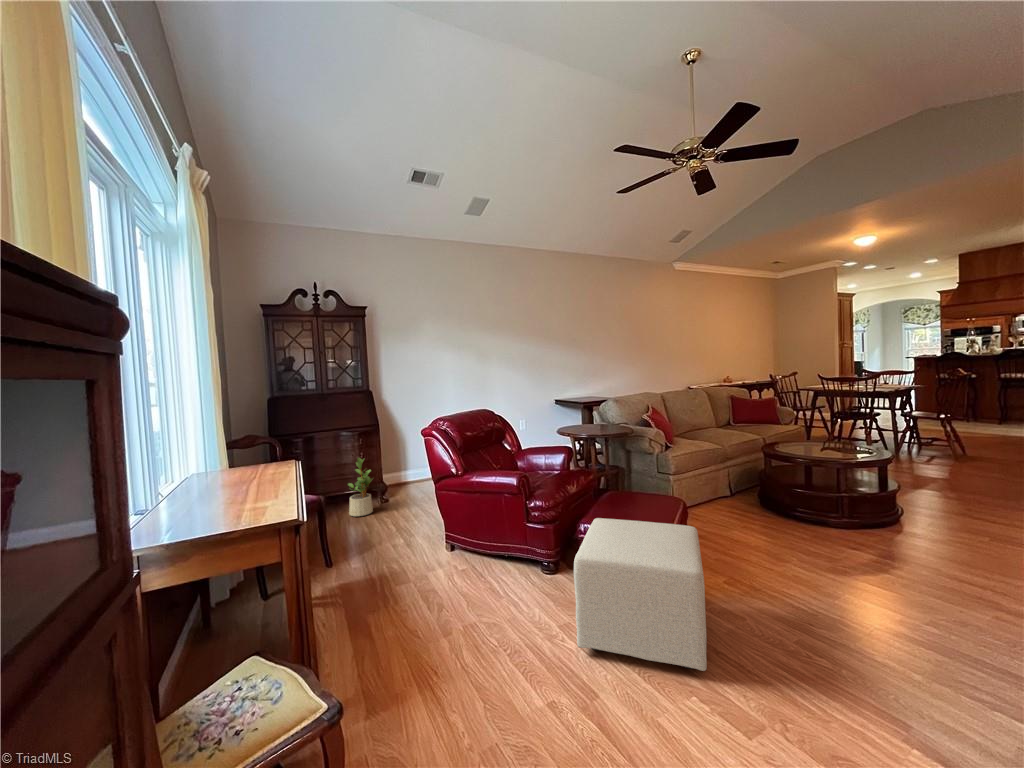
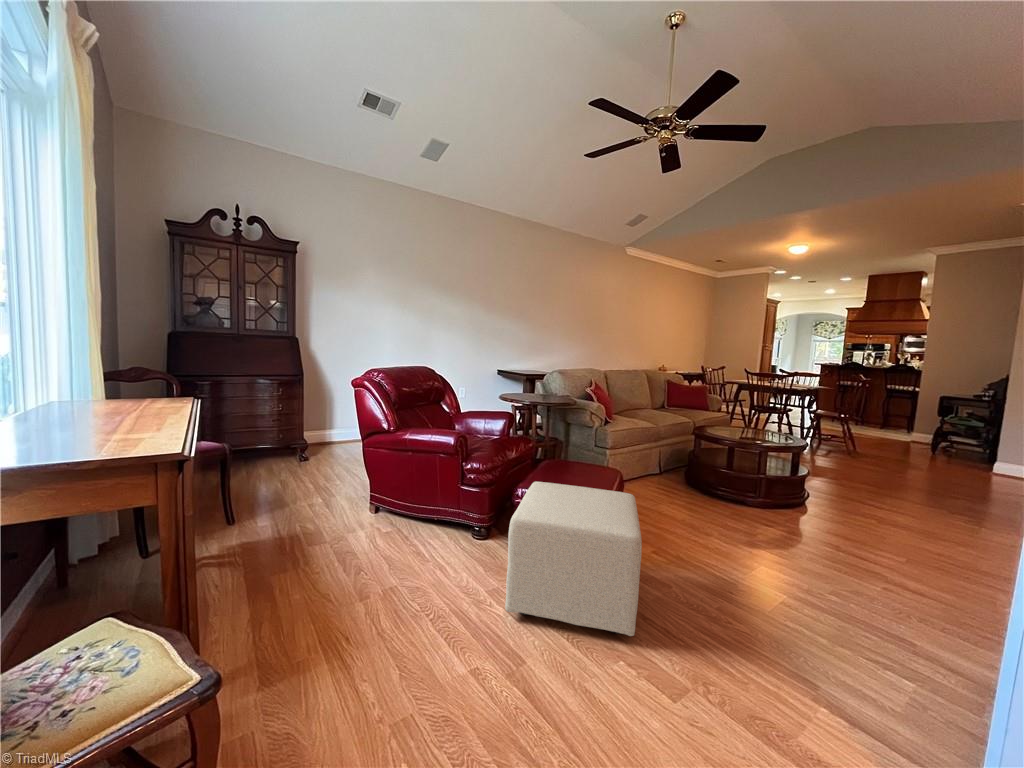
potted plant: present [348,458,373,516] -> none [270,409,301,471]

